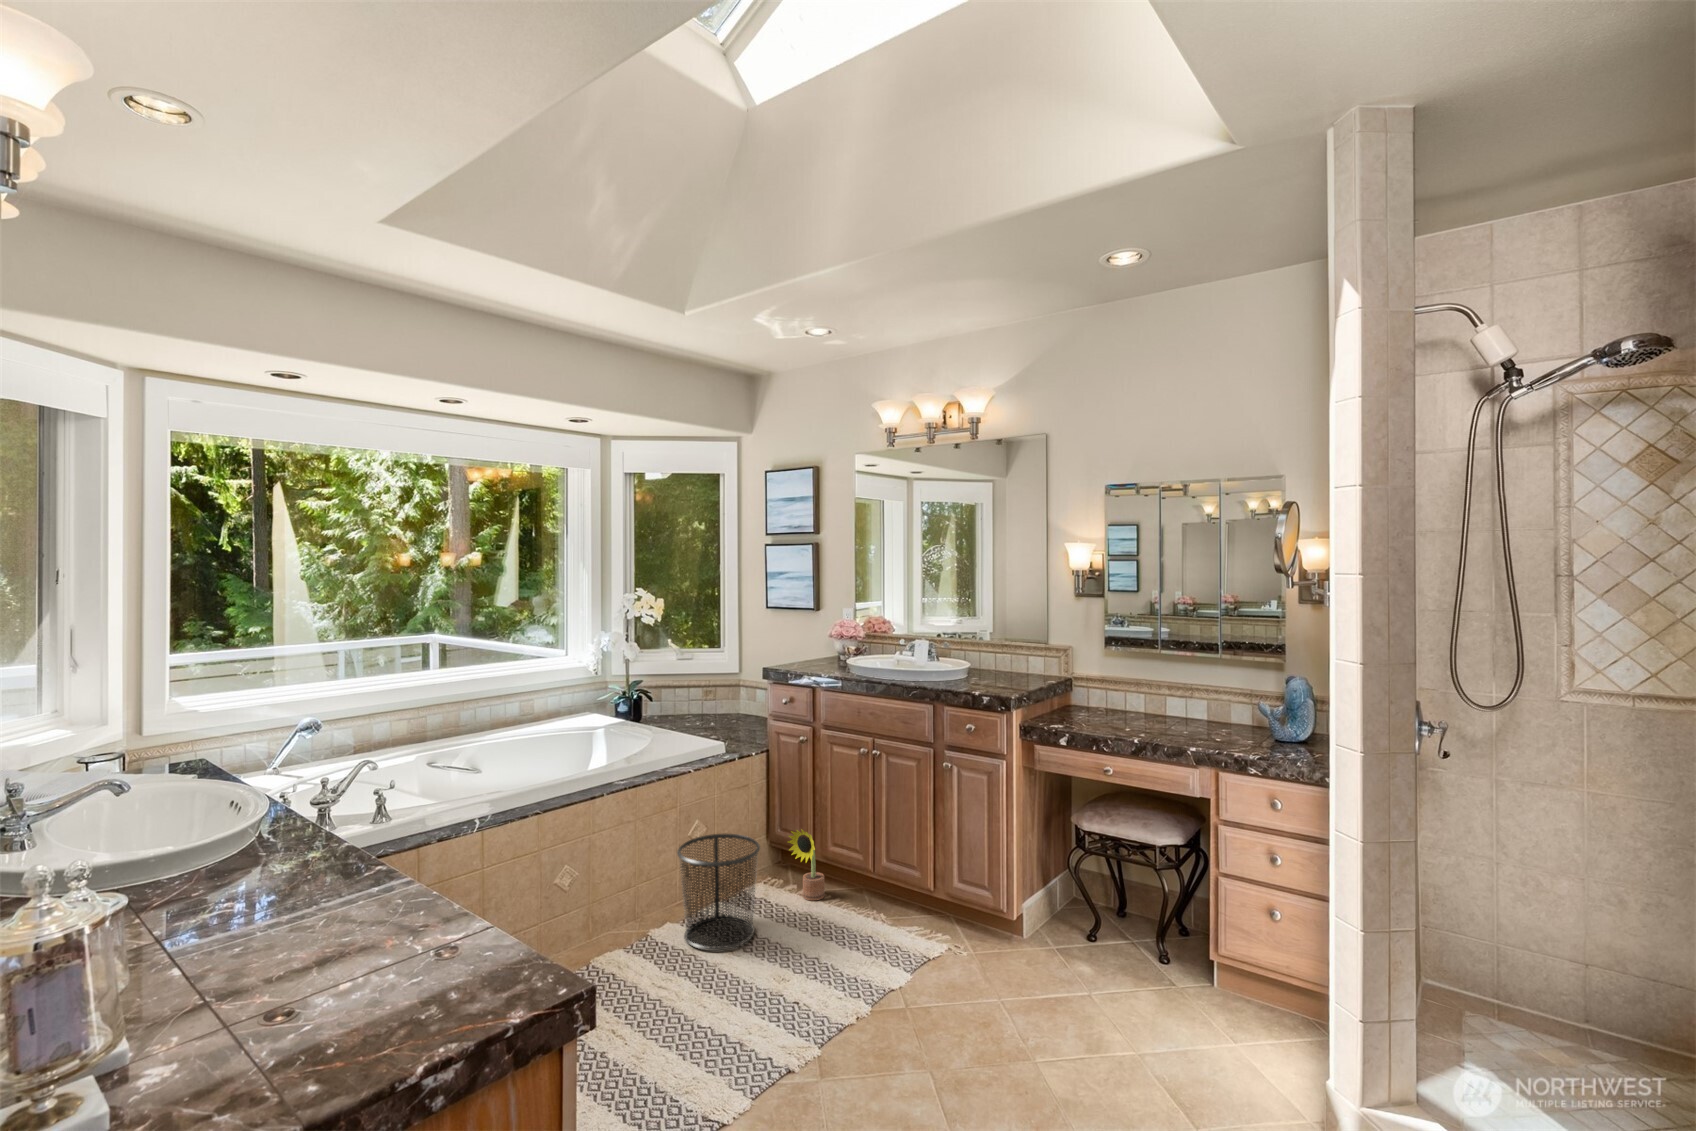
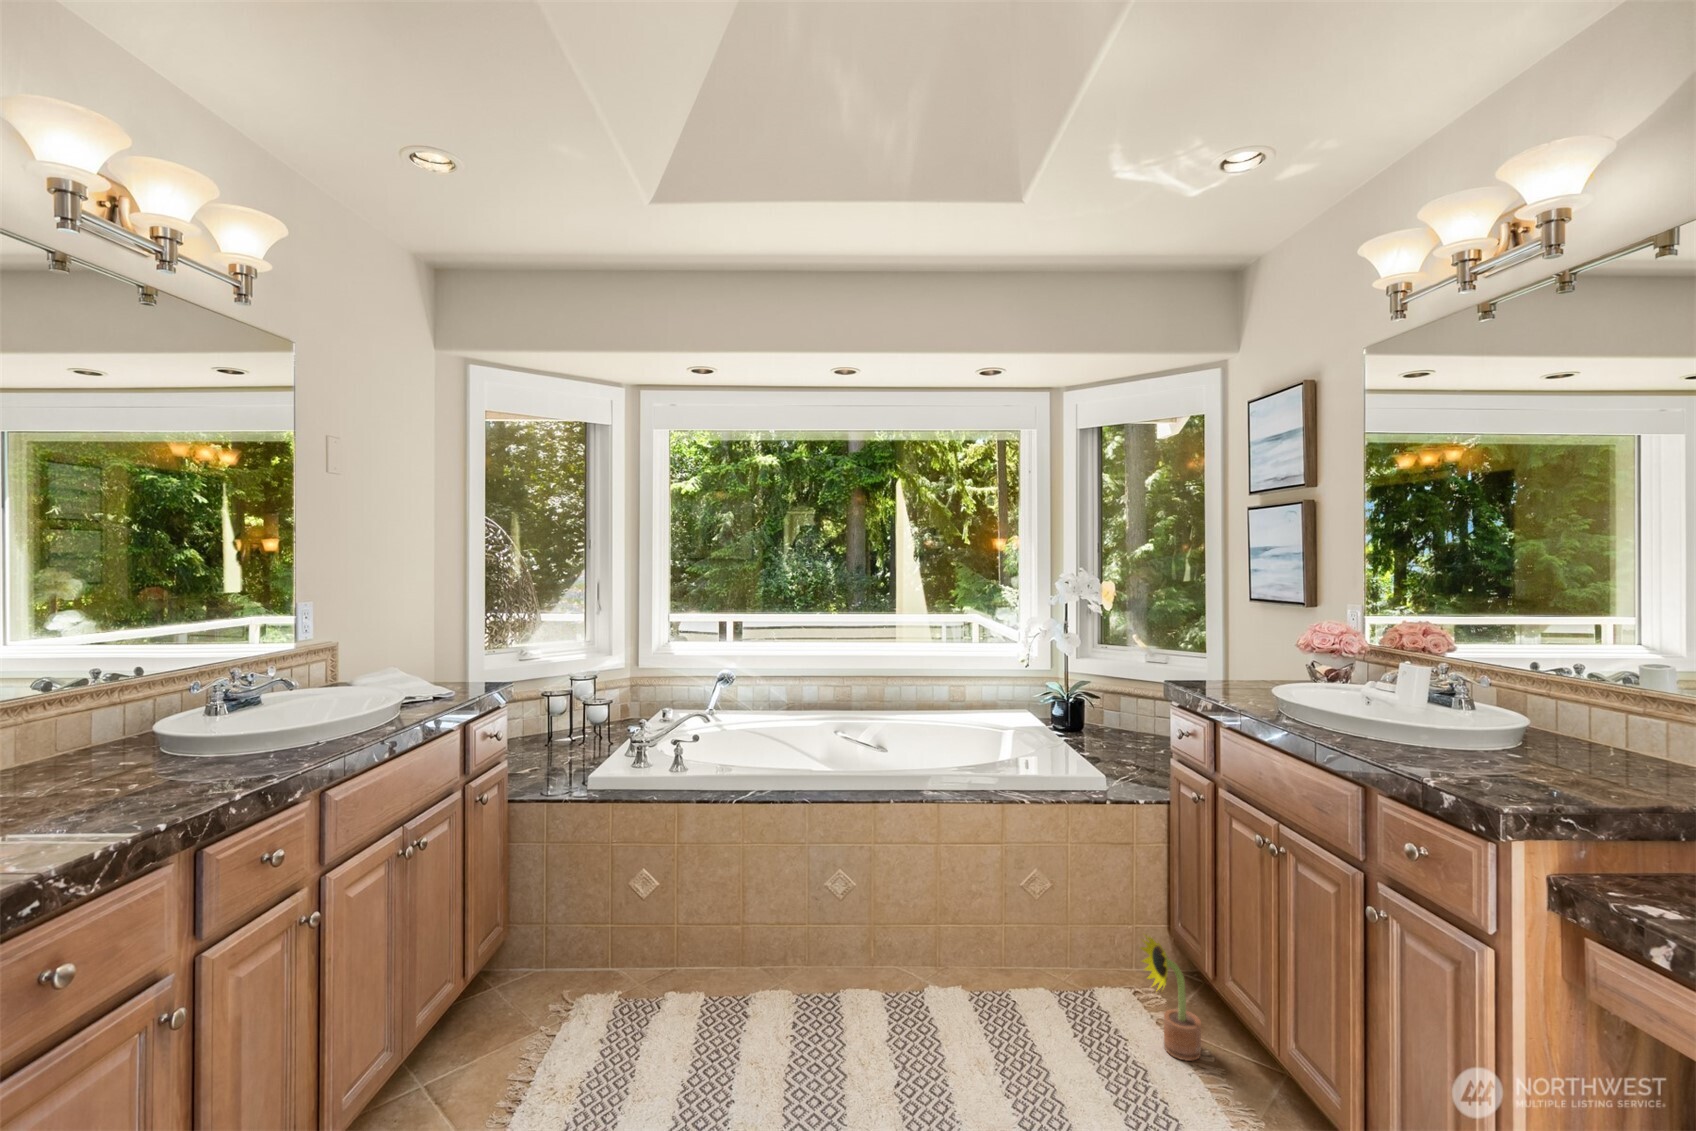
waste bin: present [677,834,760,951] -> none [942,893,1059,1069]

